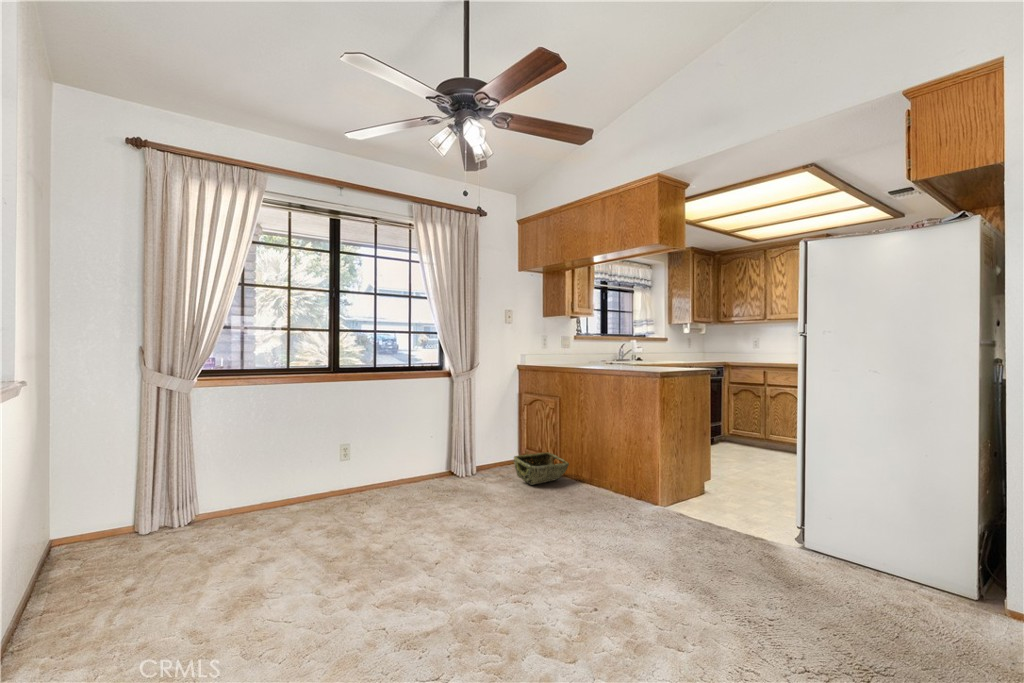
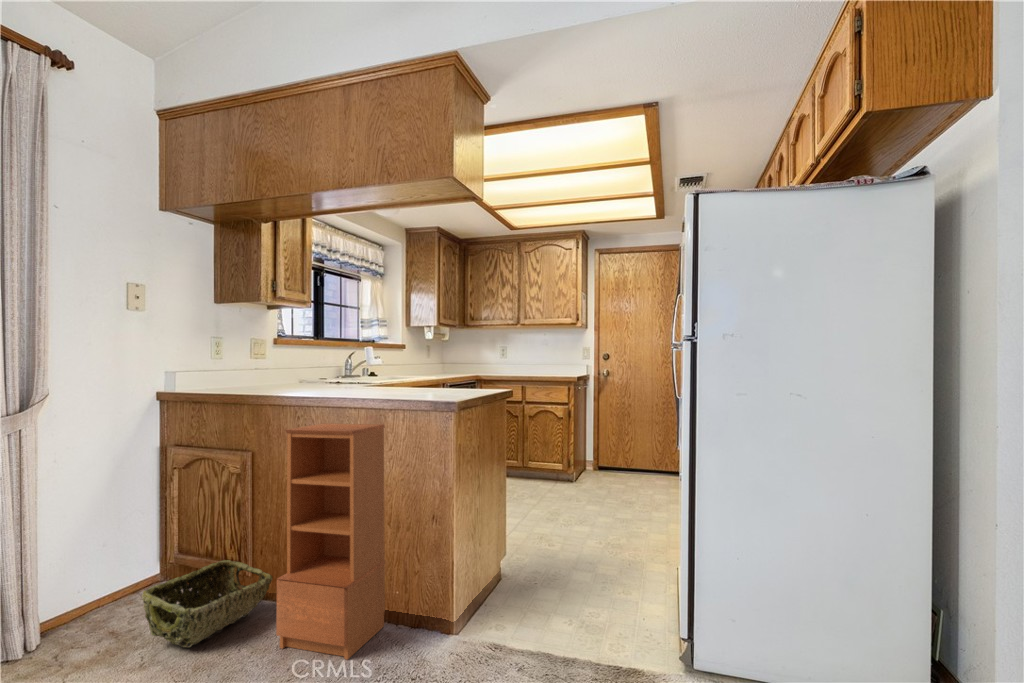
bookcase: none [568,385,622,503] -> present [276,423,385,660]

